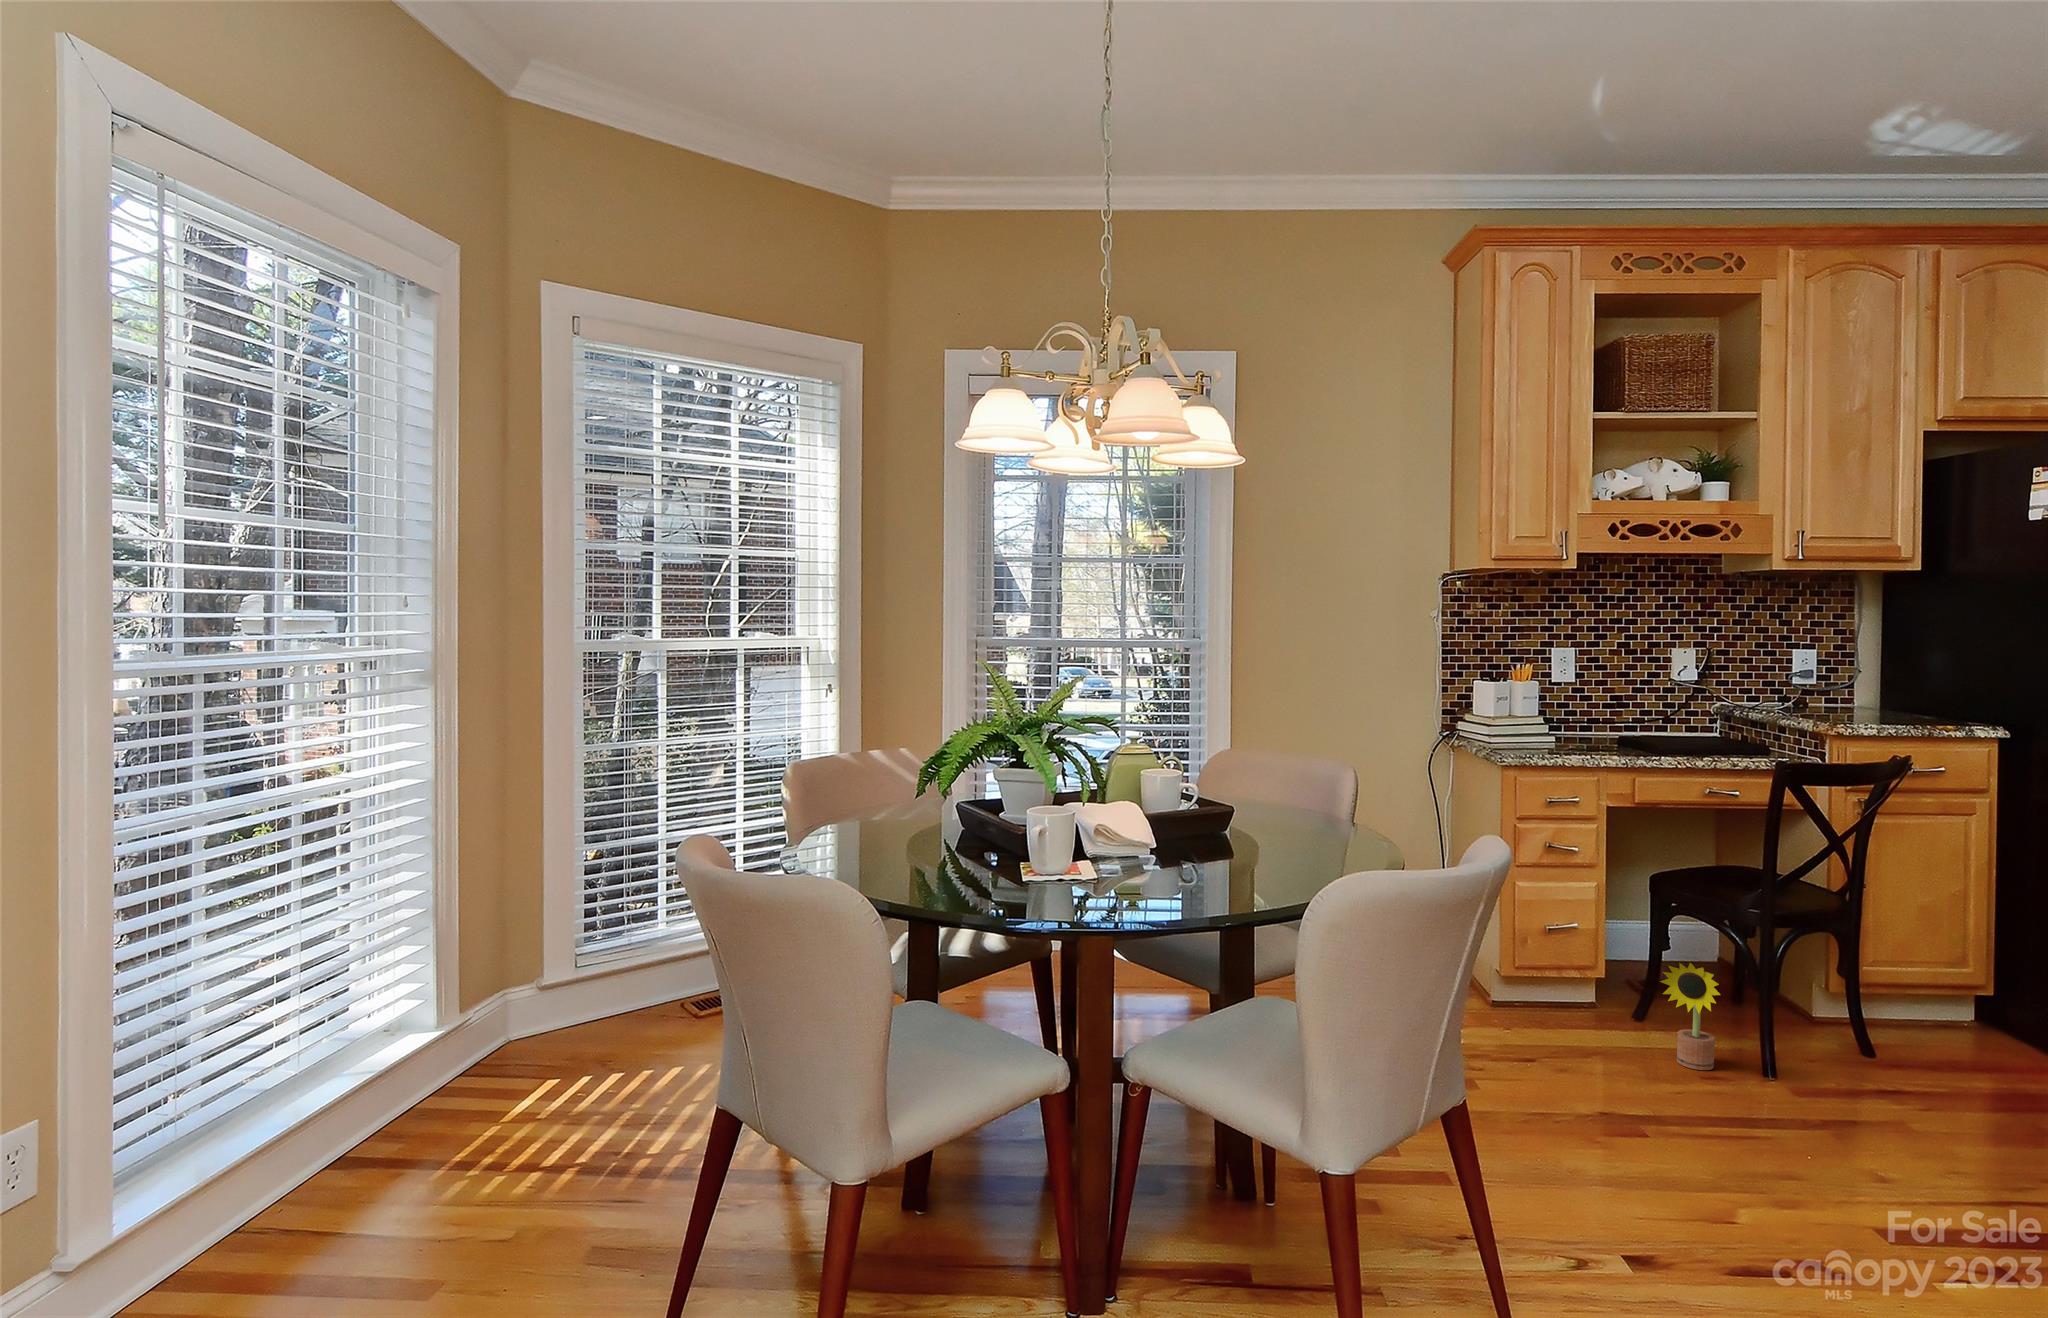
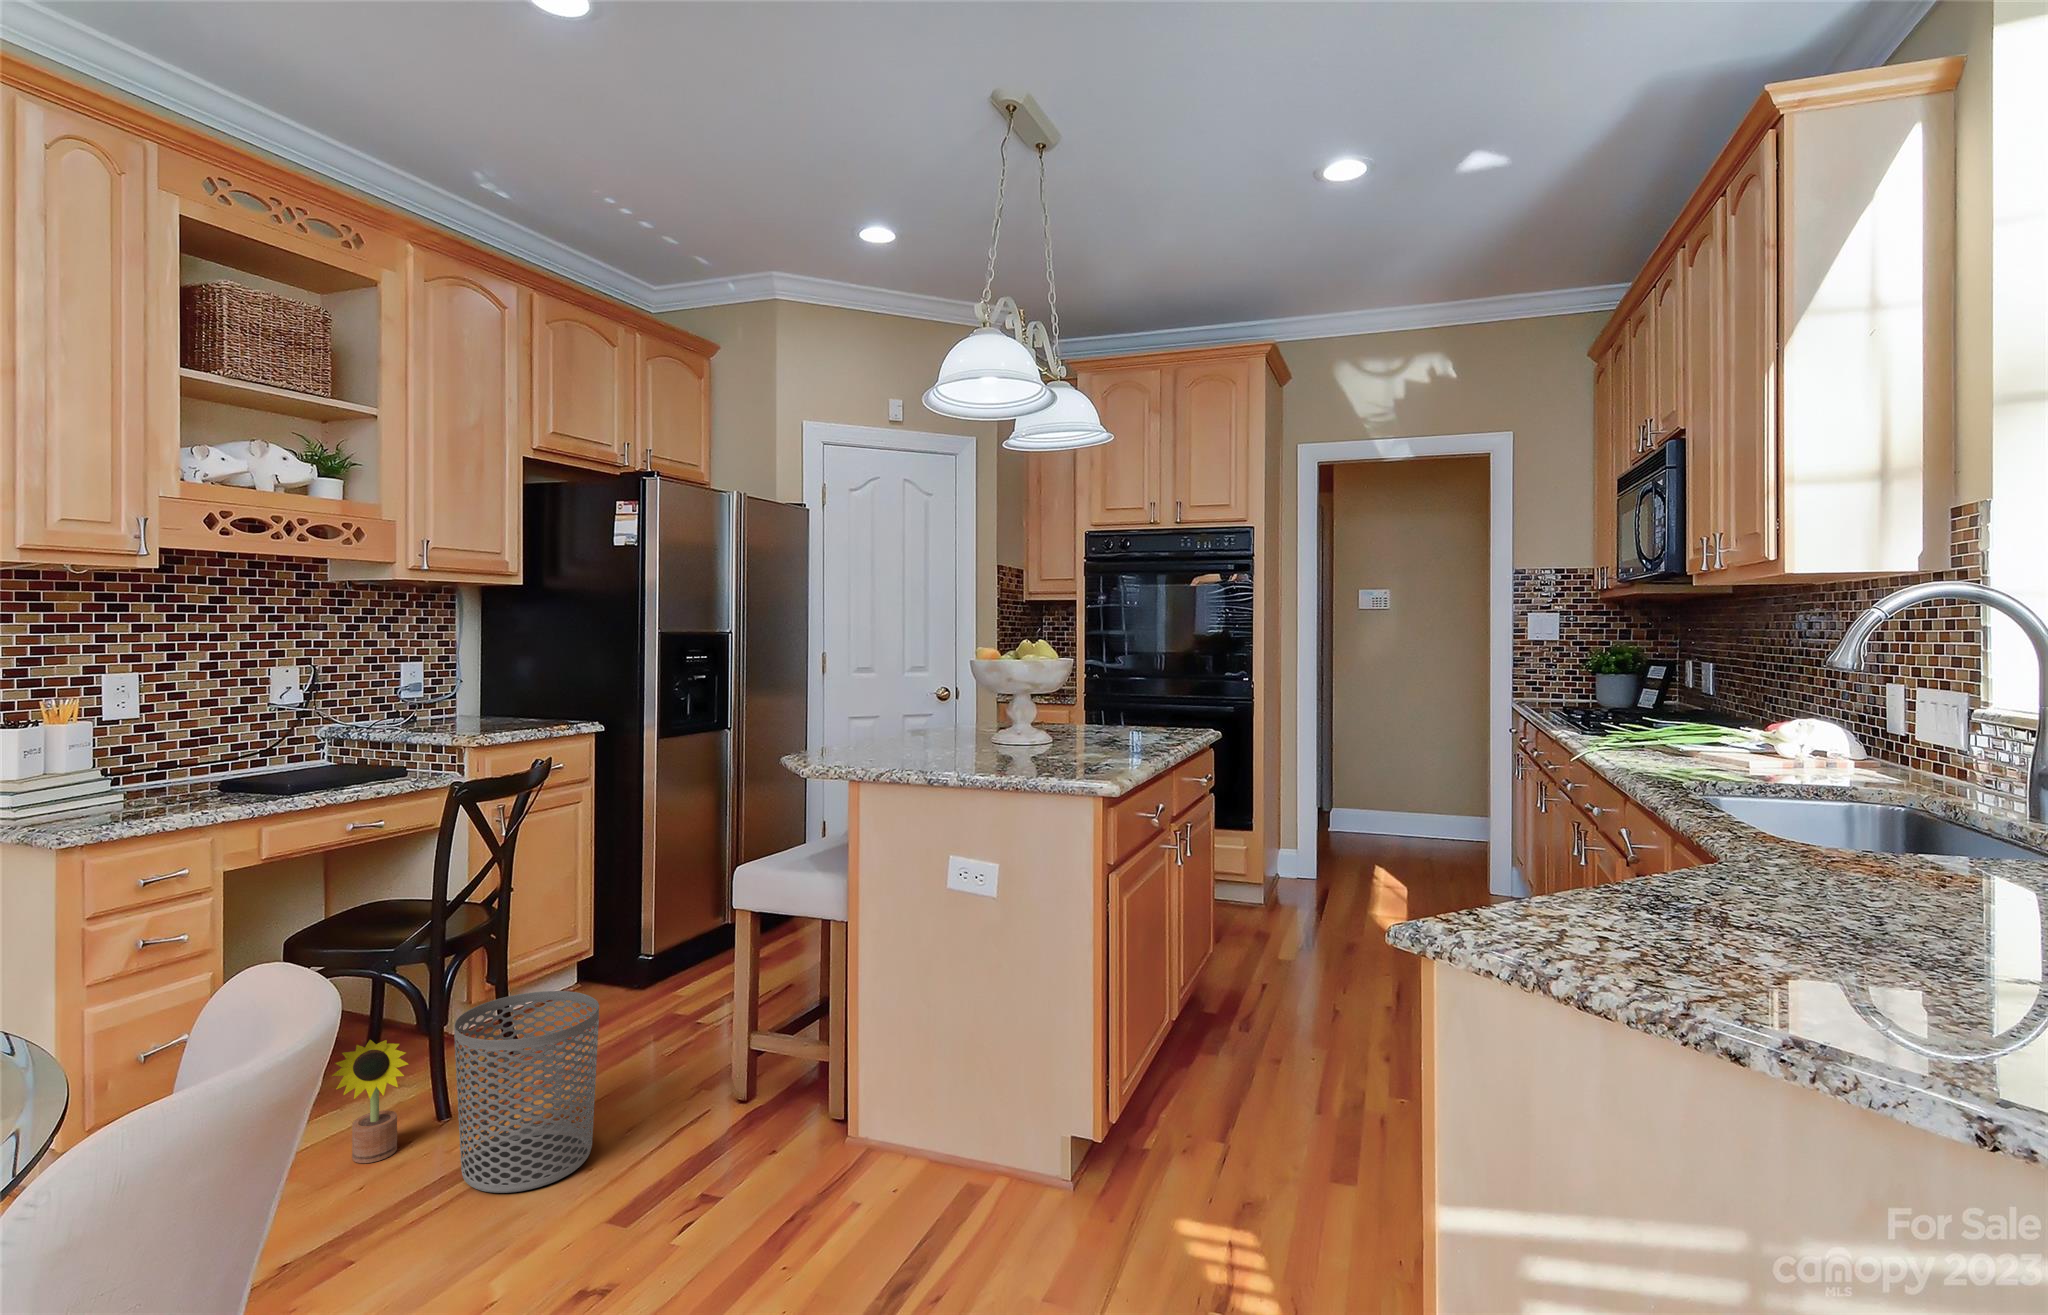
waste bin: none [1751,964,1900,1147] -> present [454,991,599,1193]

